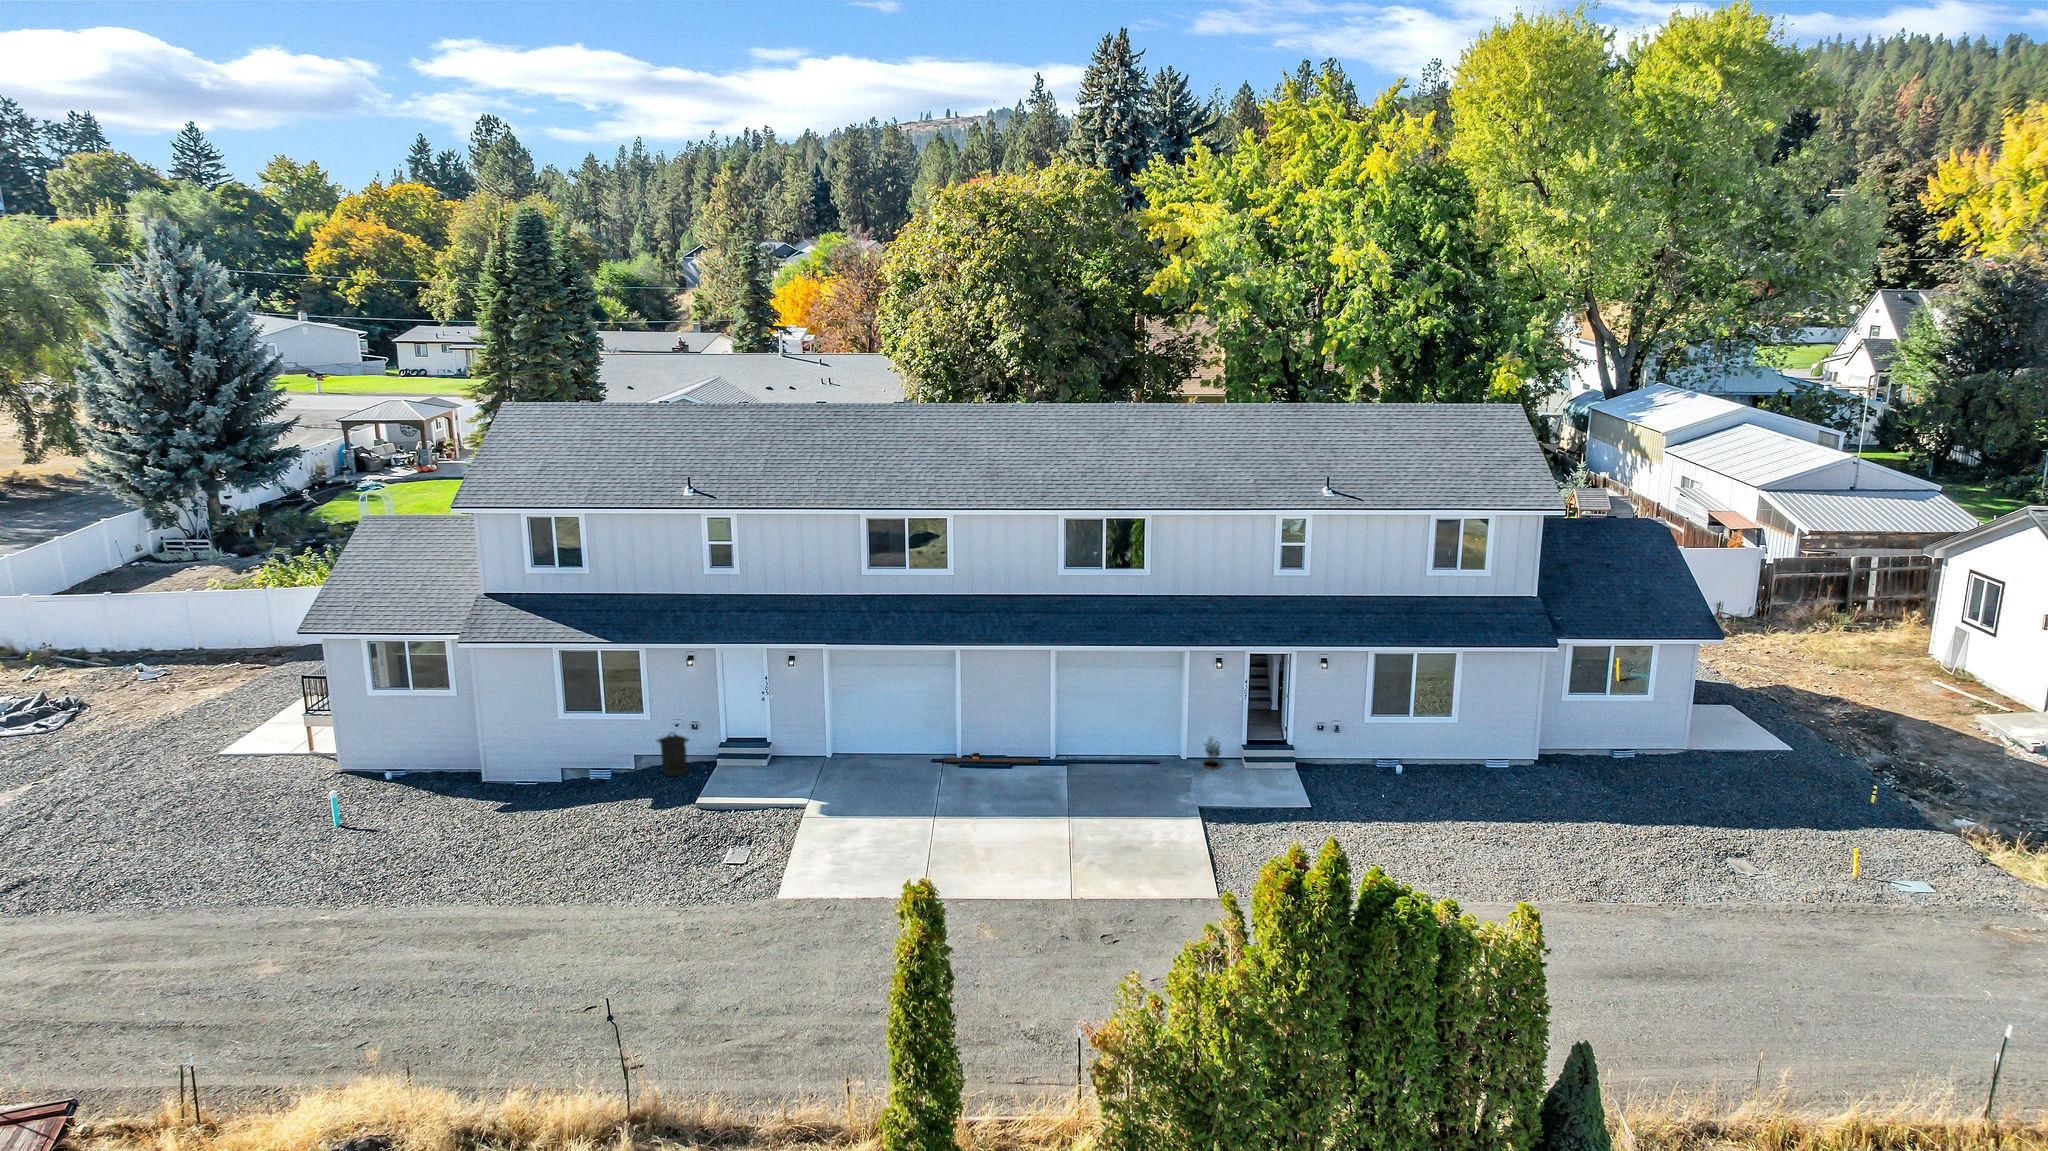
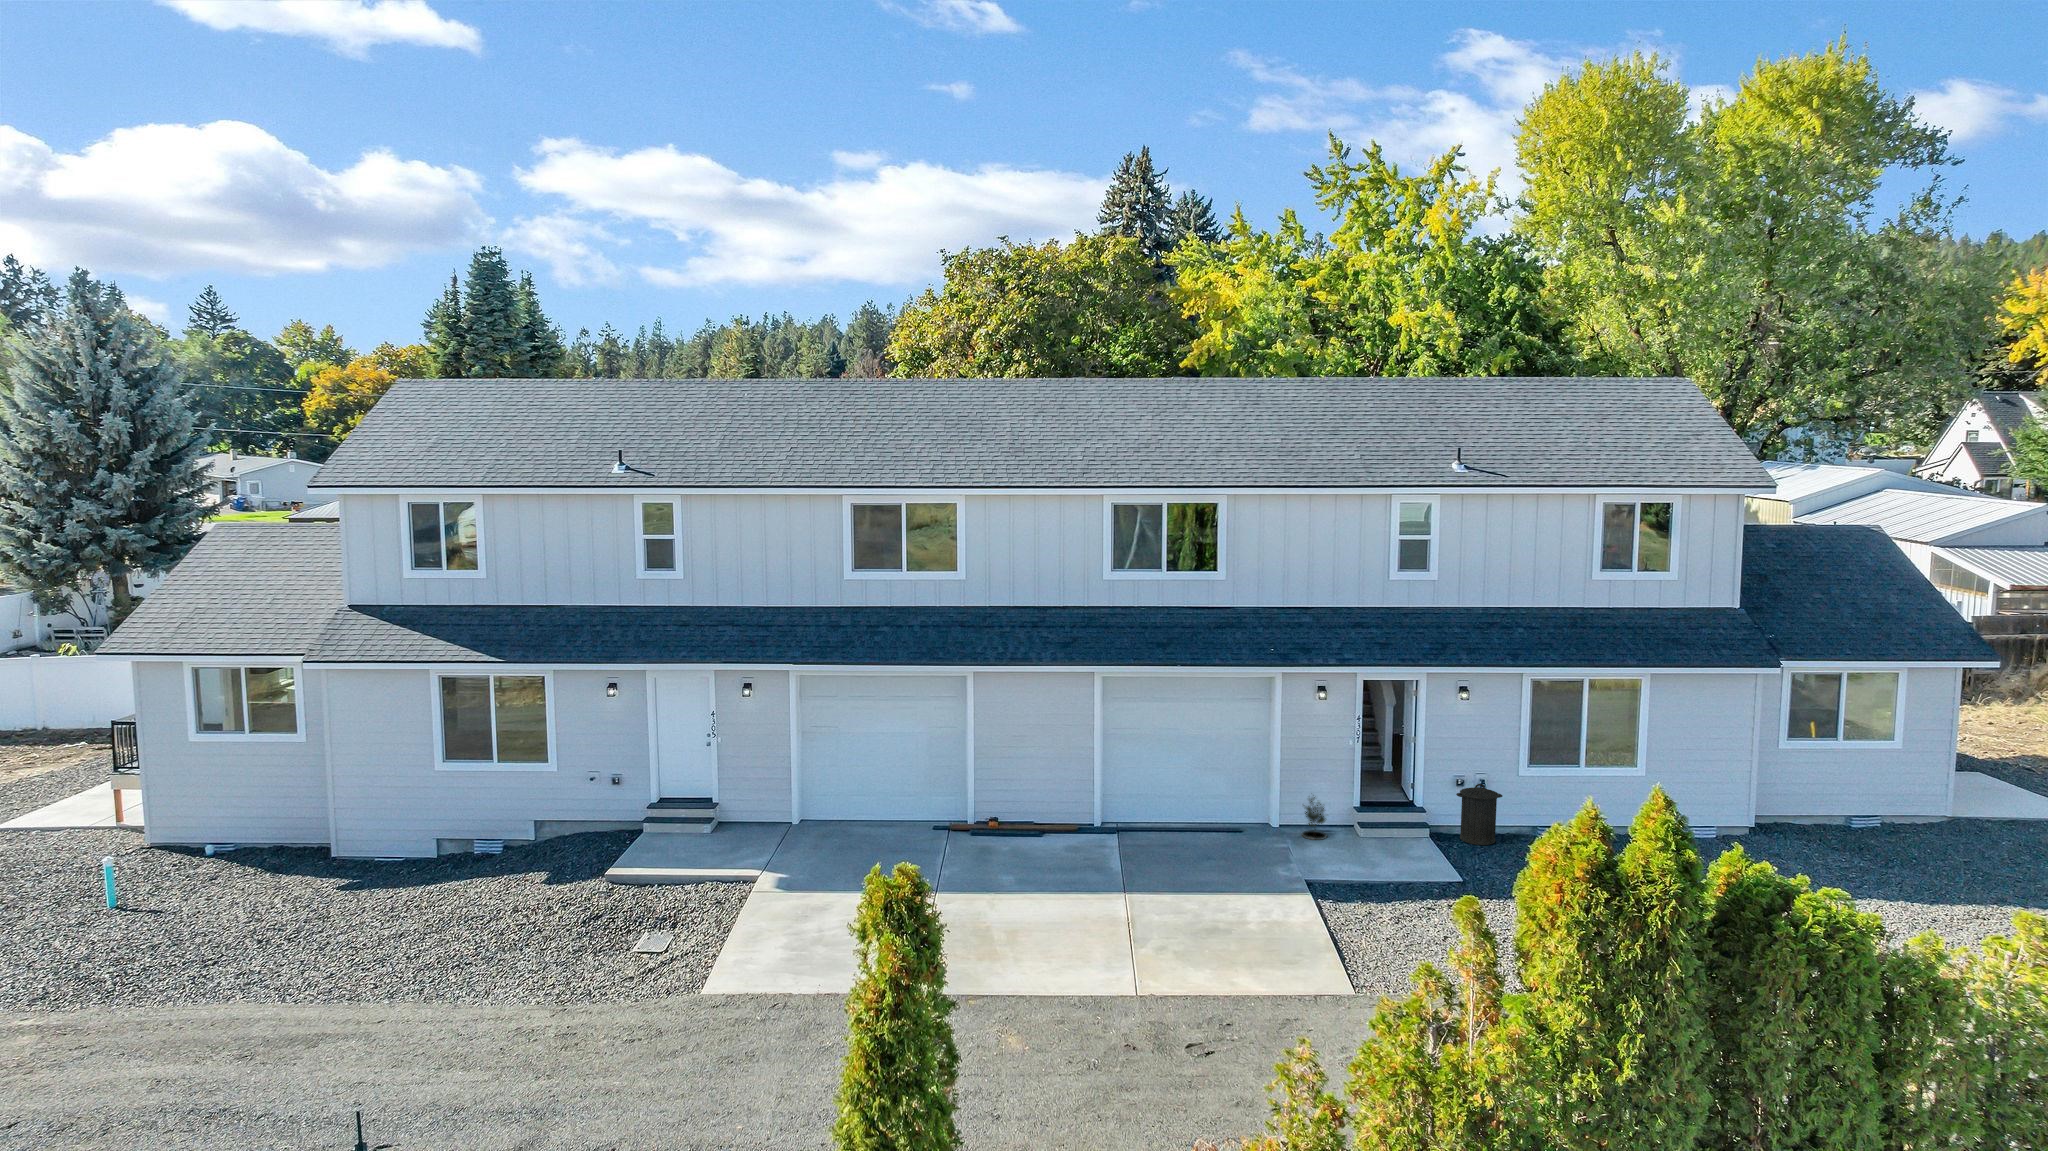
trash can: present [657,734,689,776] -> present [1456,784,1502,845]

